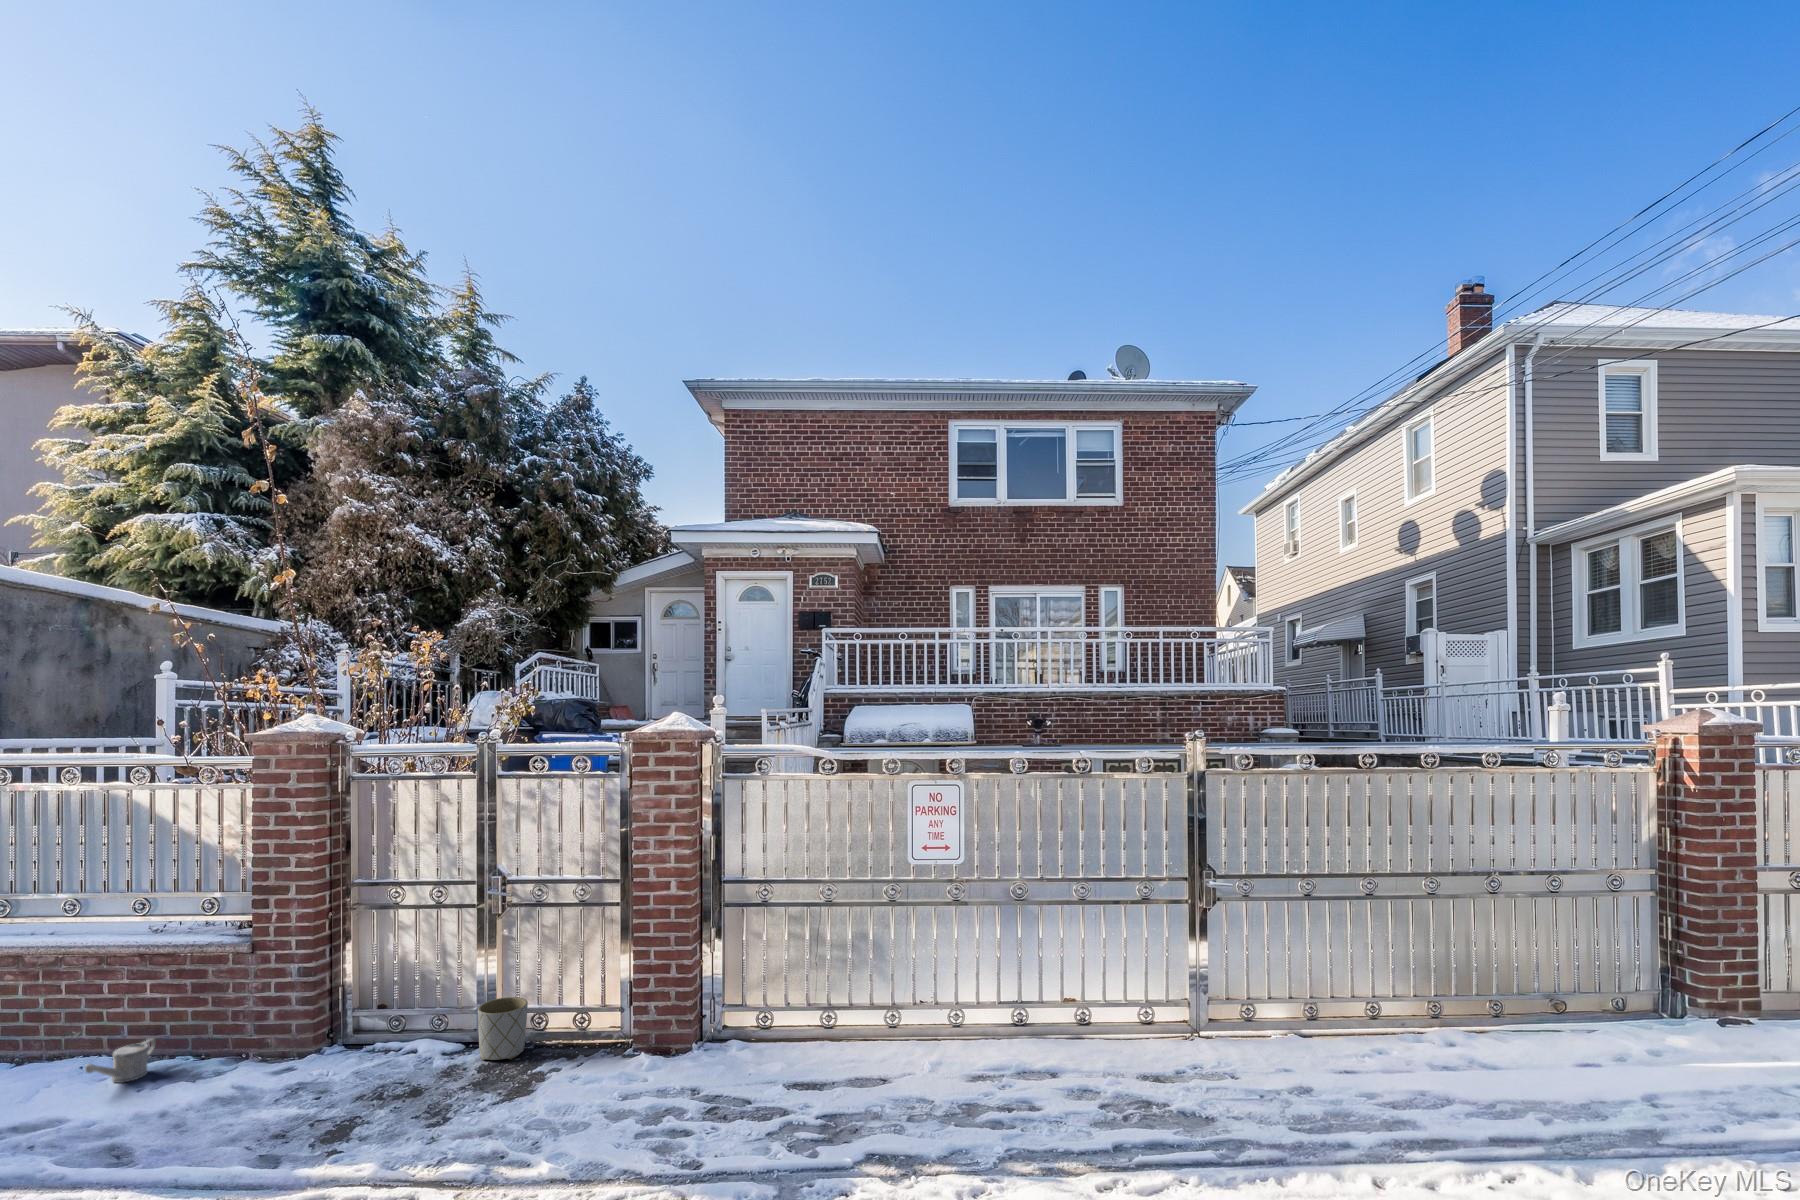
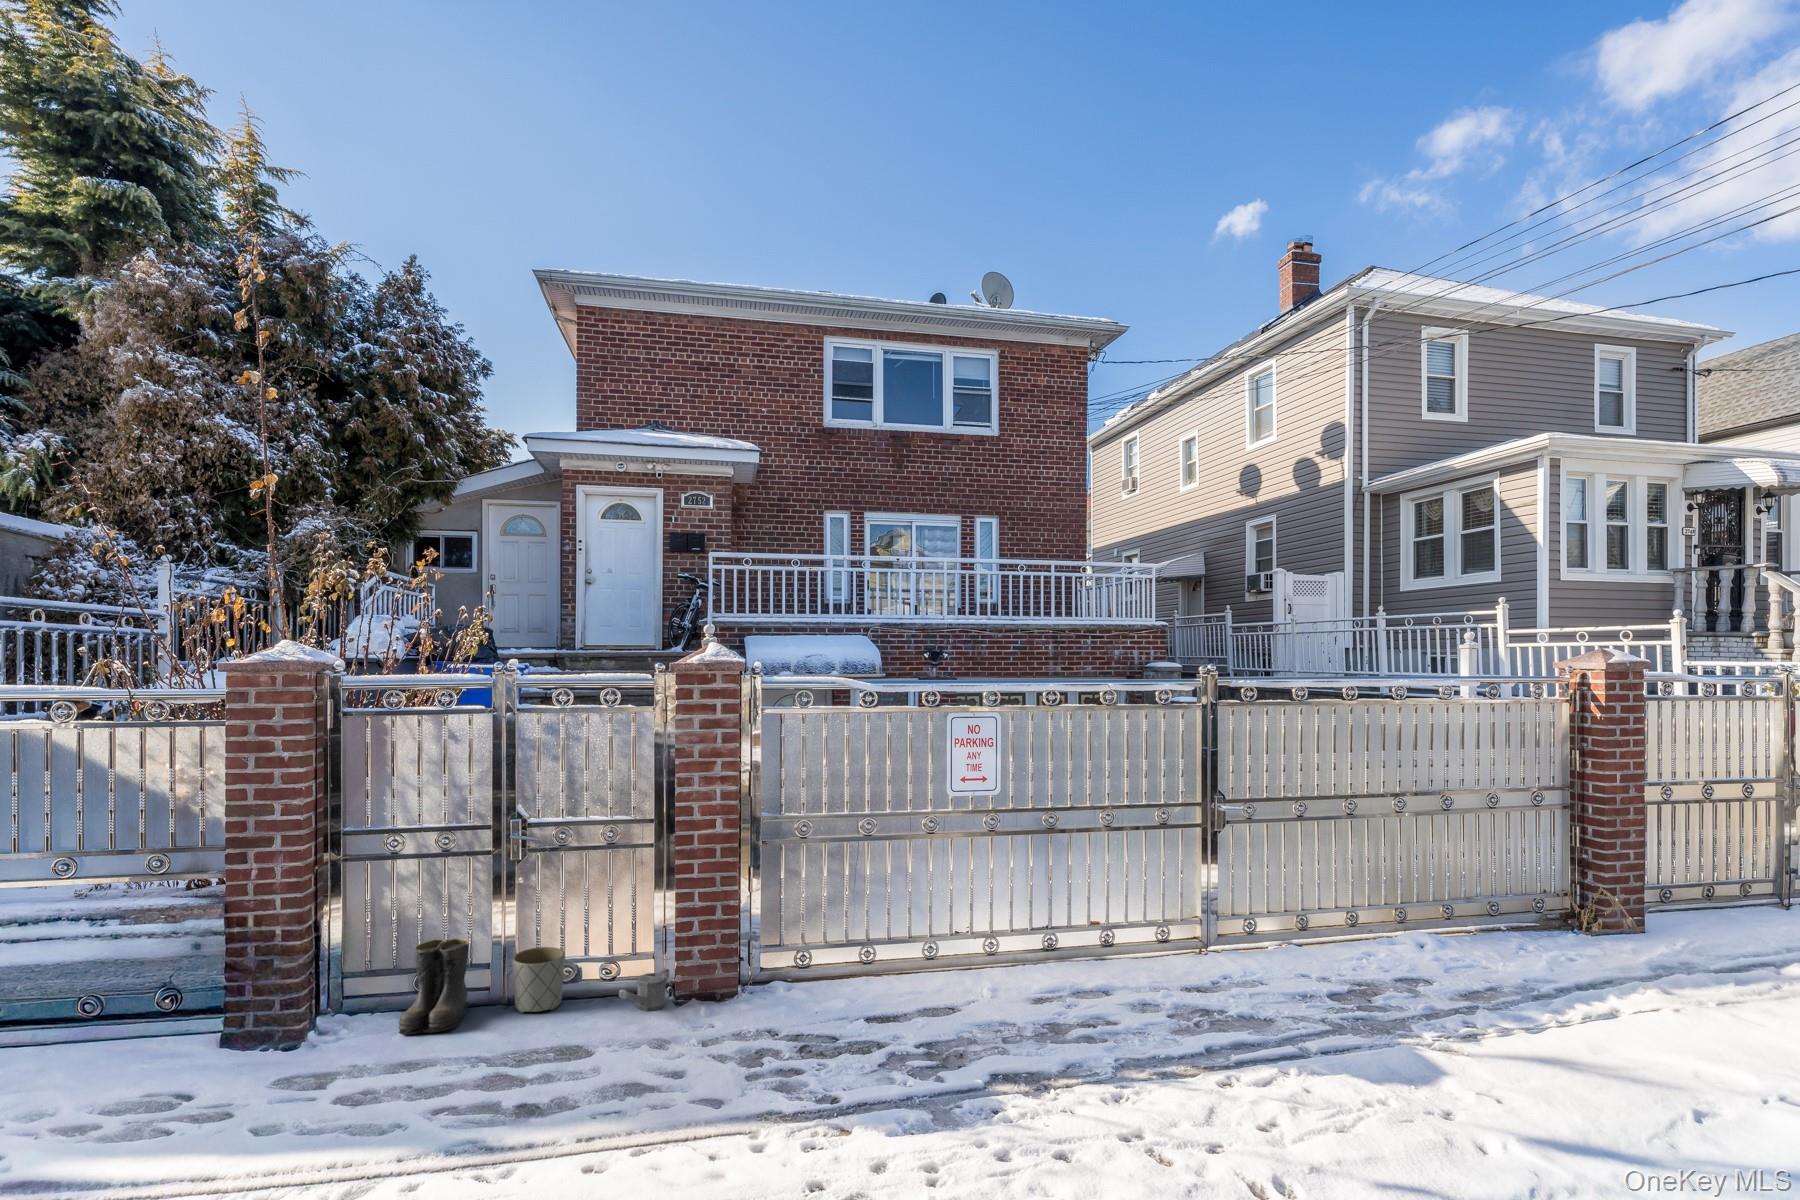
boots: none [365,984,447,1074] -> present [399,938,469,1035]
watering can: present [85,1038,156,1083] -> present [619,969,669,1011]

